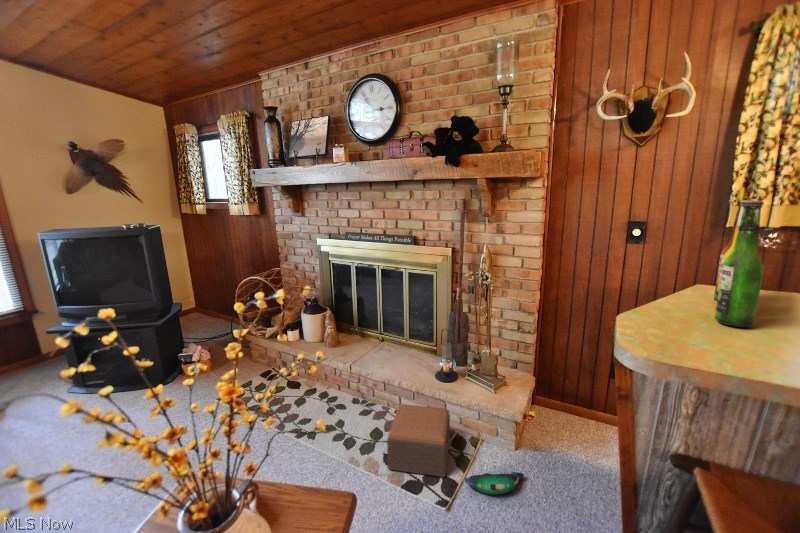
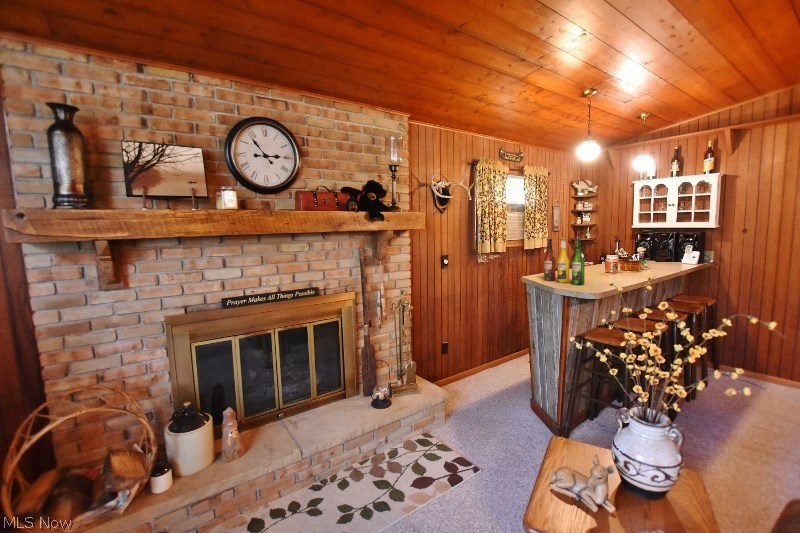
footstool: present [387,404,450,477] -> none [391,420,457,489]
plush toy: present [464,472,524,494] -> none [465,427,489,454]

